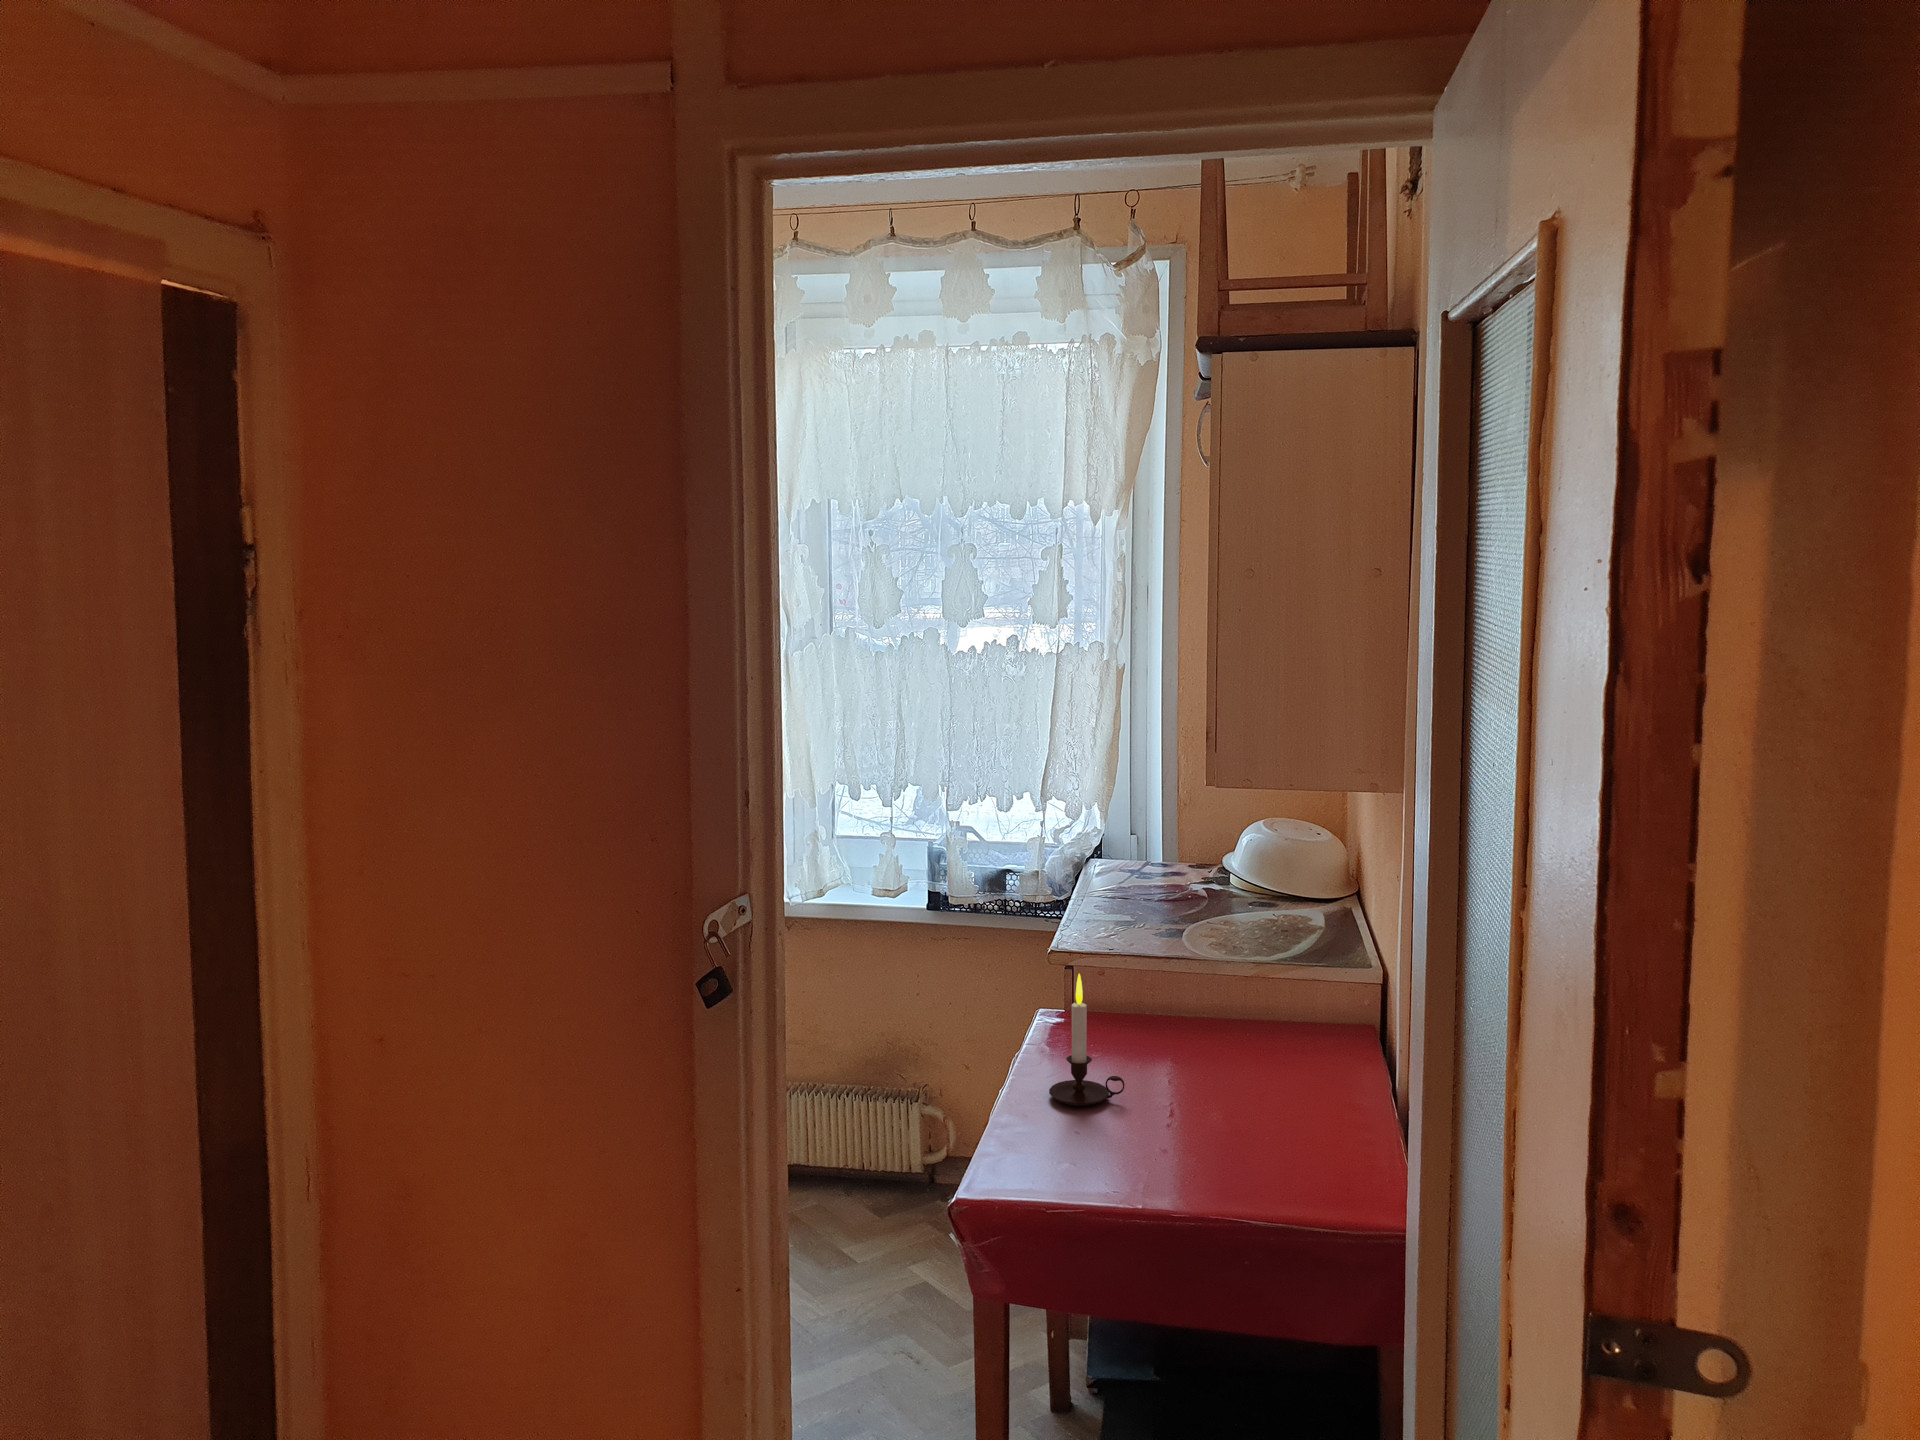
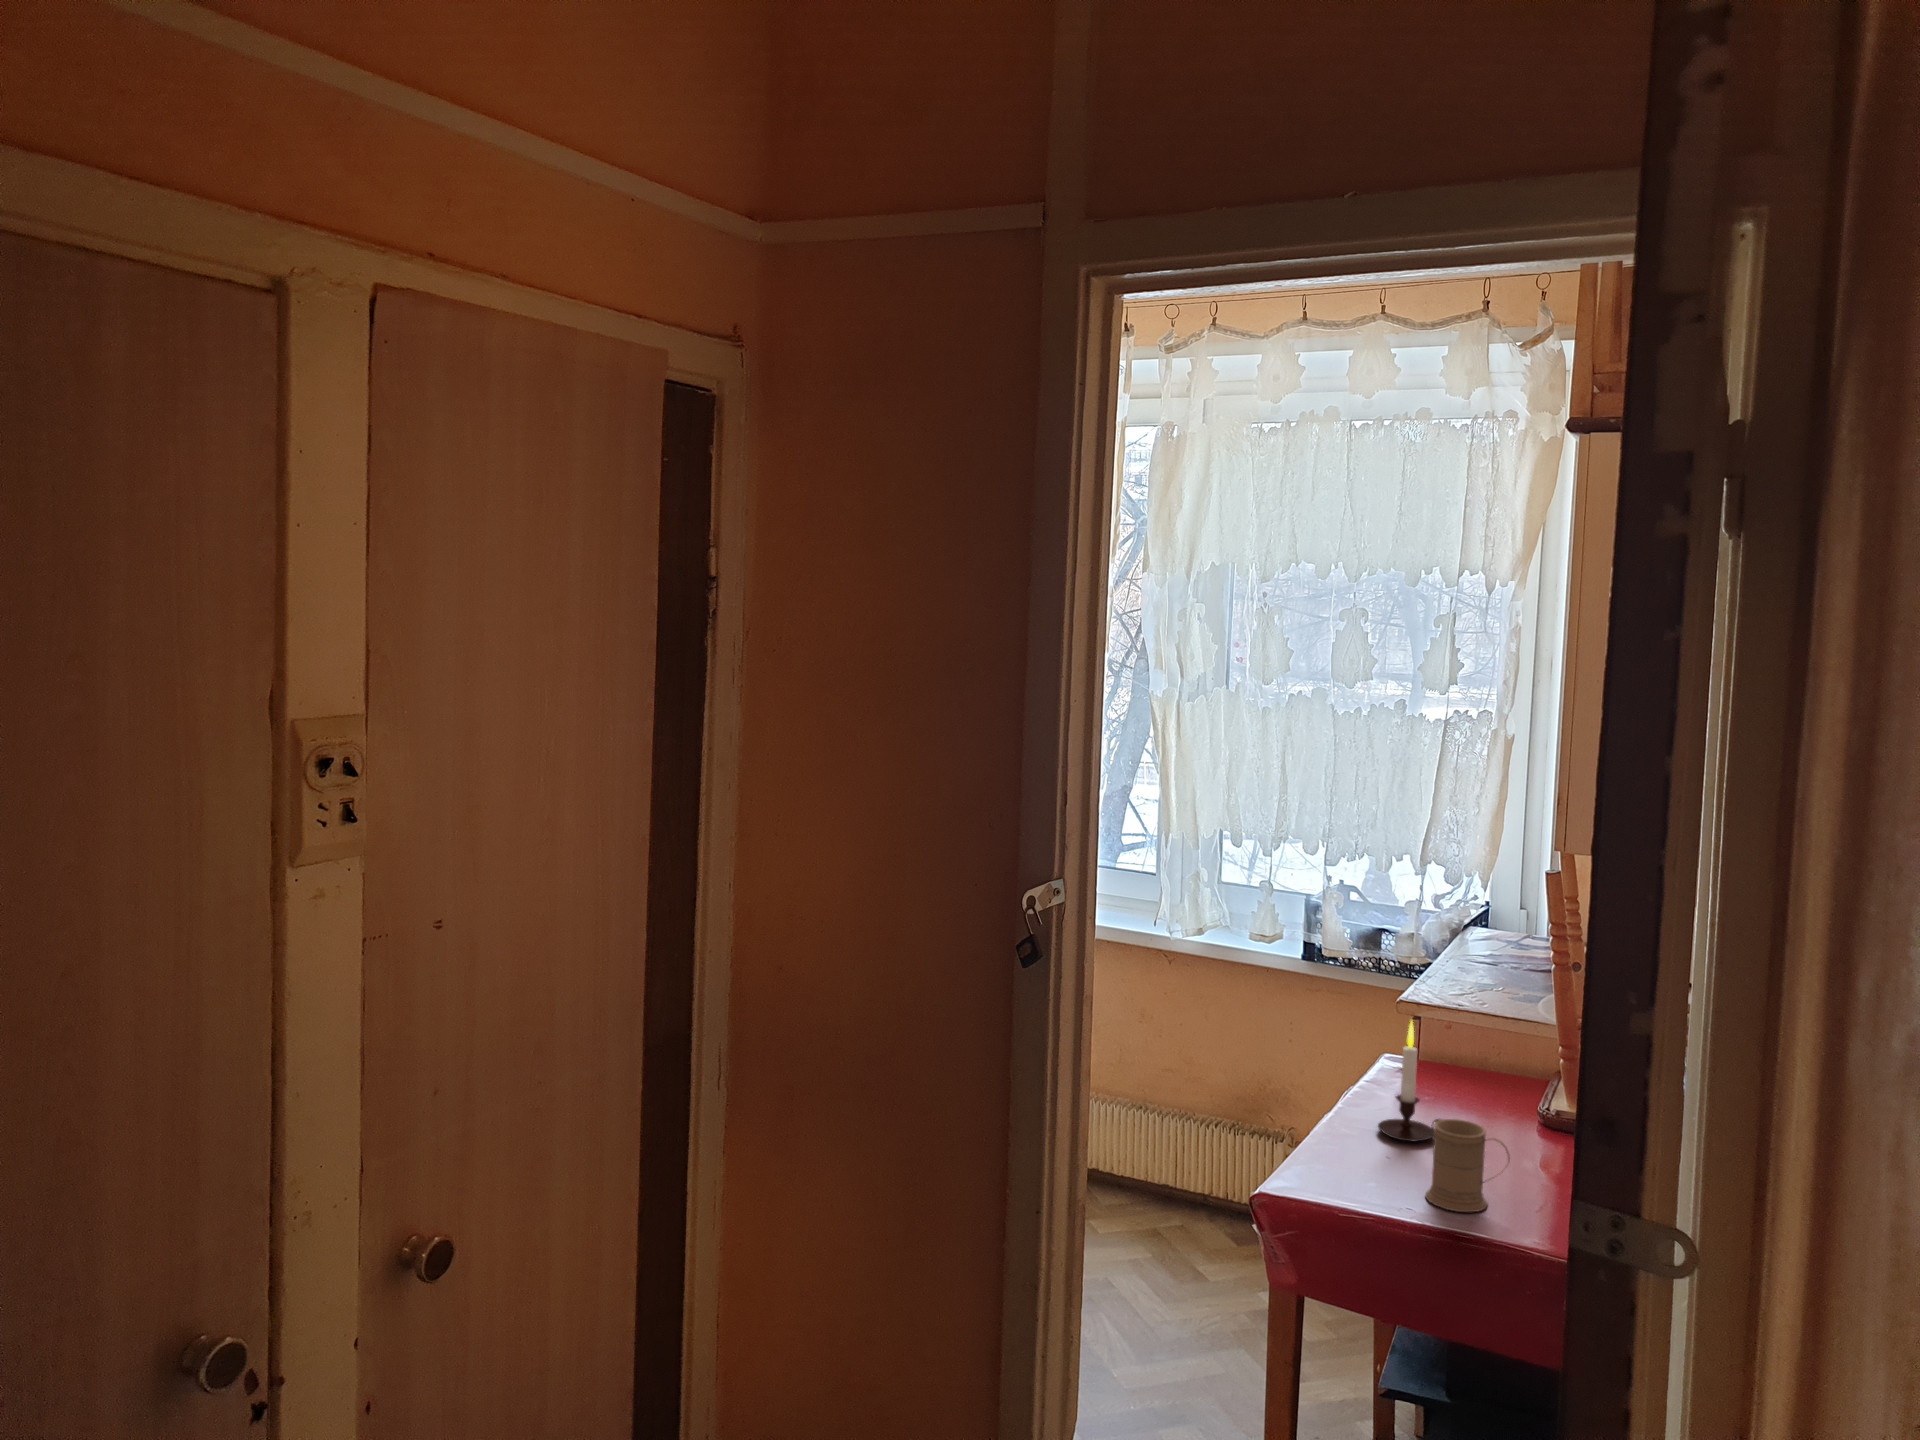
mug: none [1117,1080,1204,1184] -> present [1425,1119,1510,1212]

